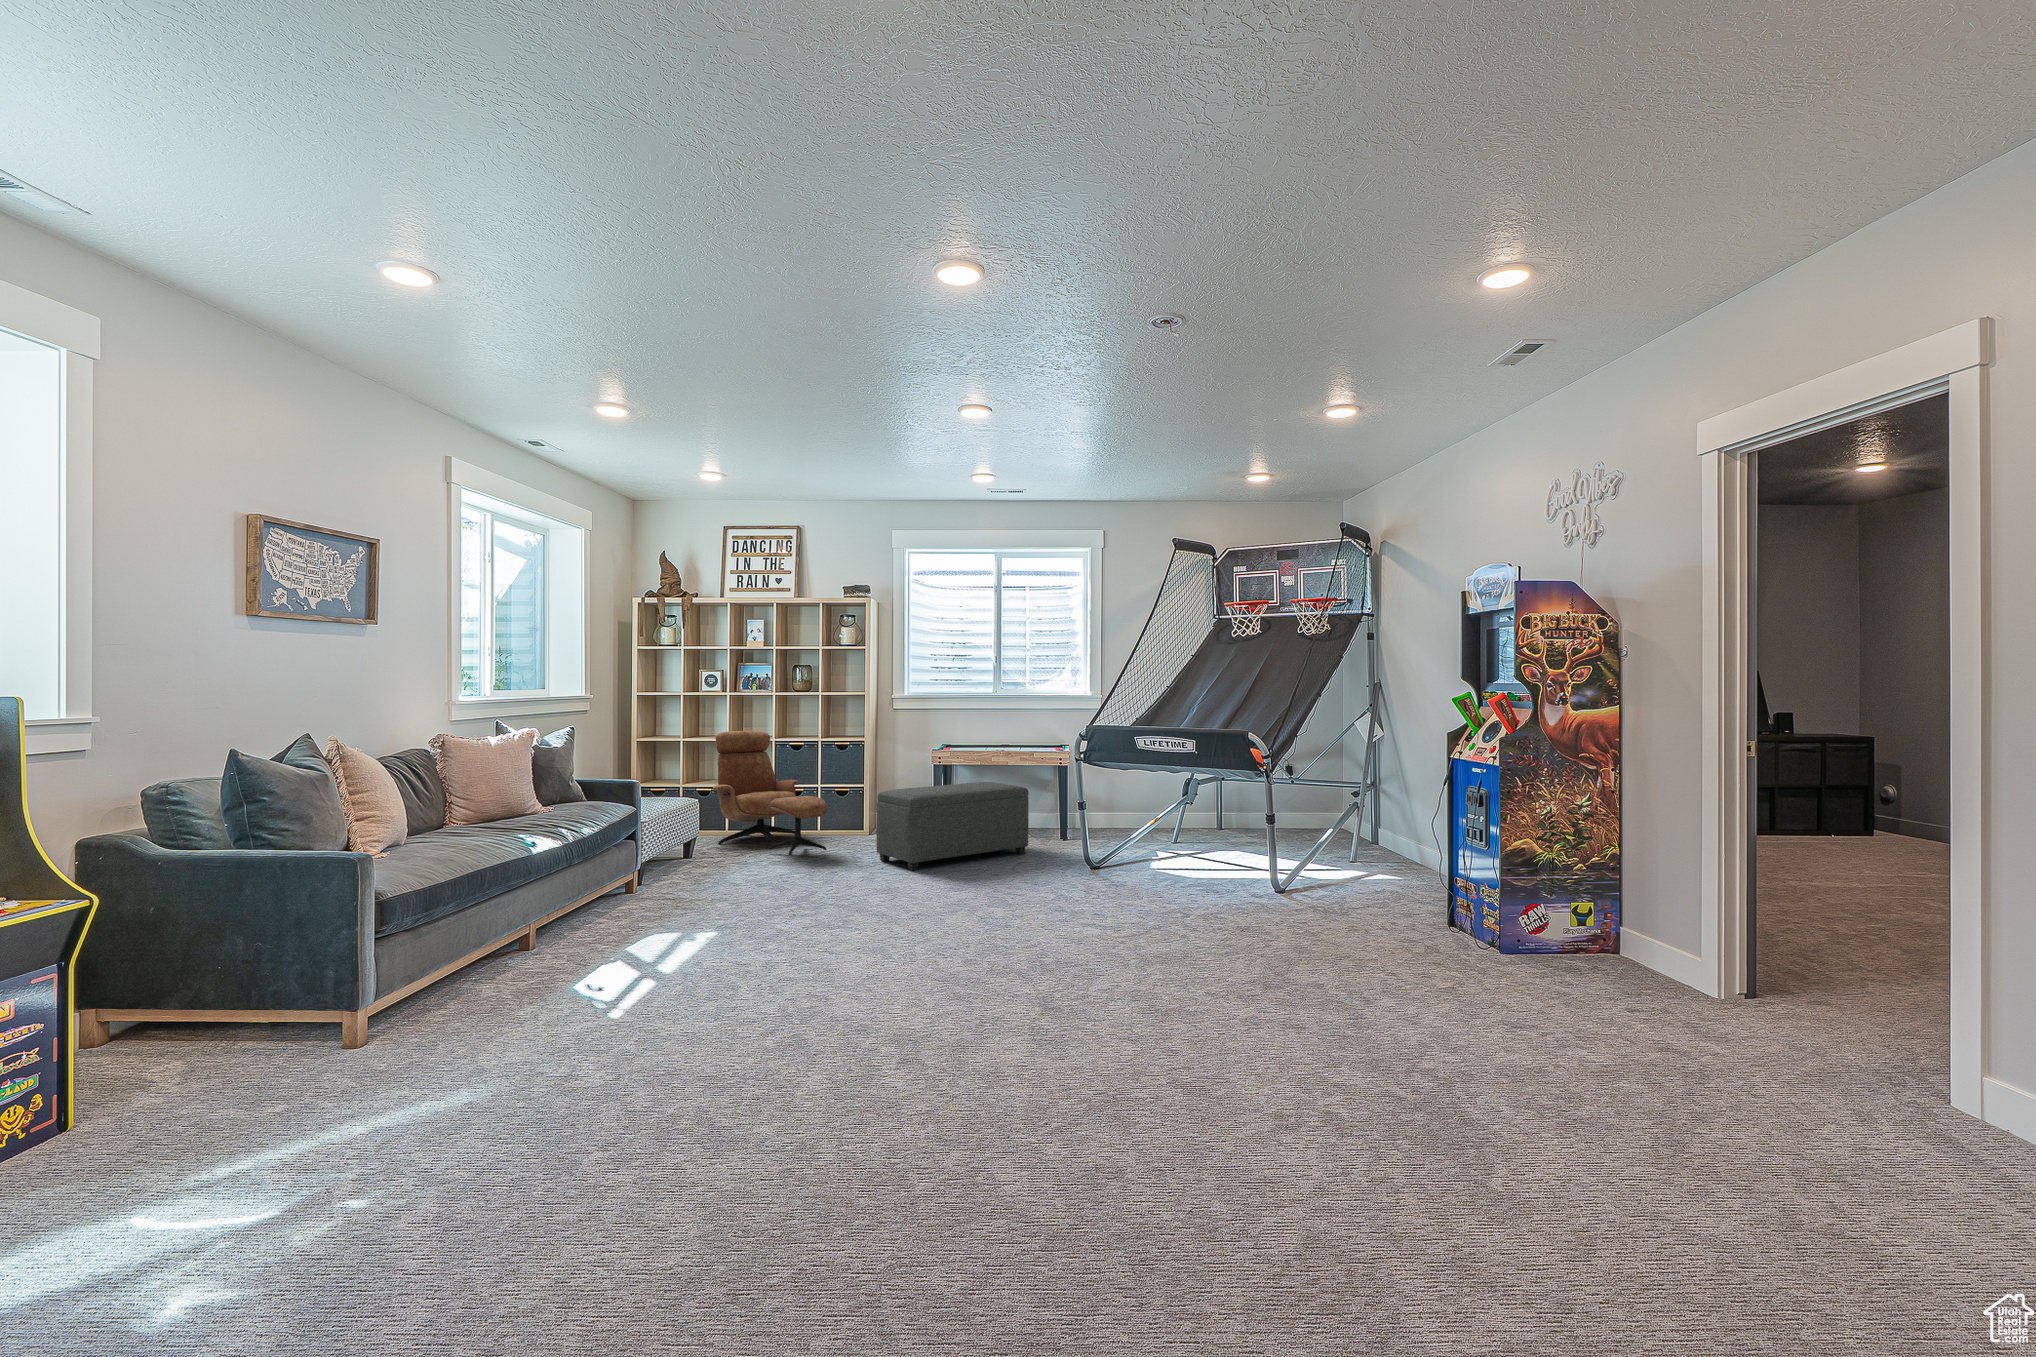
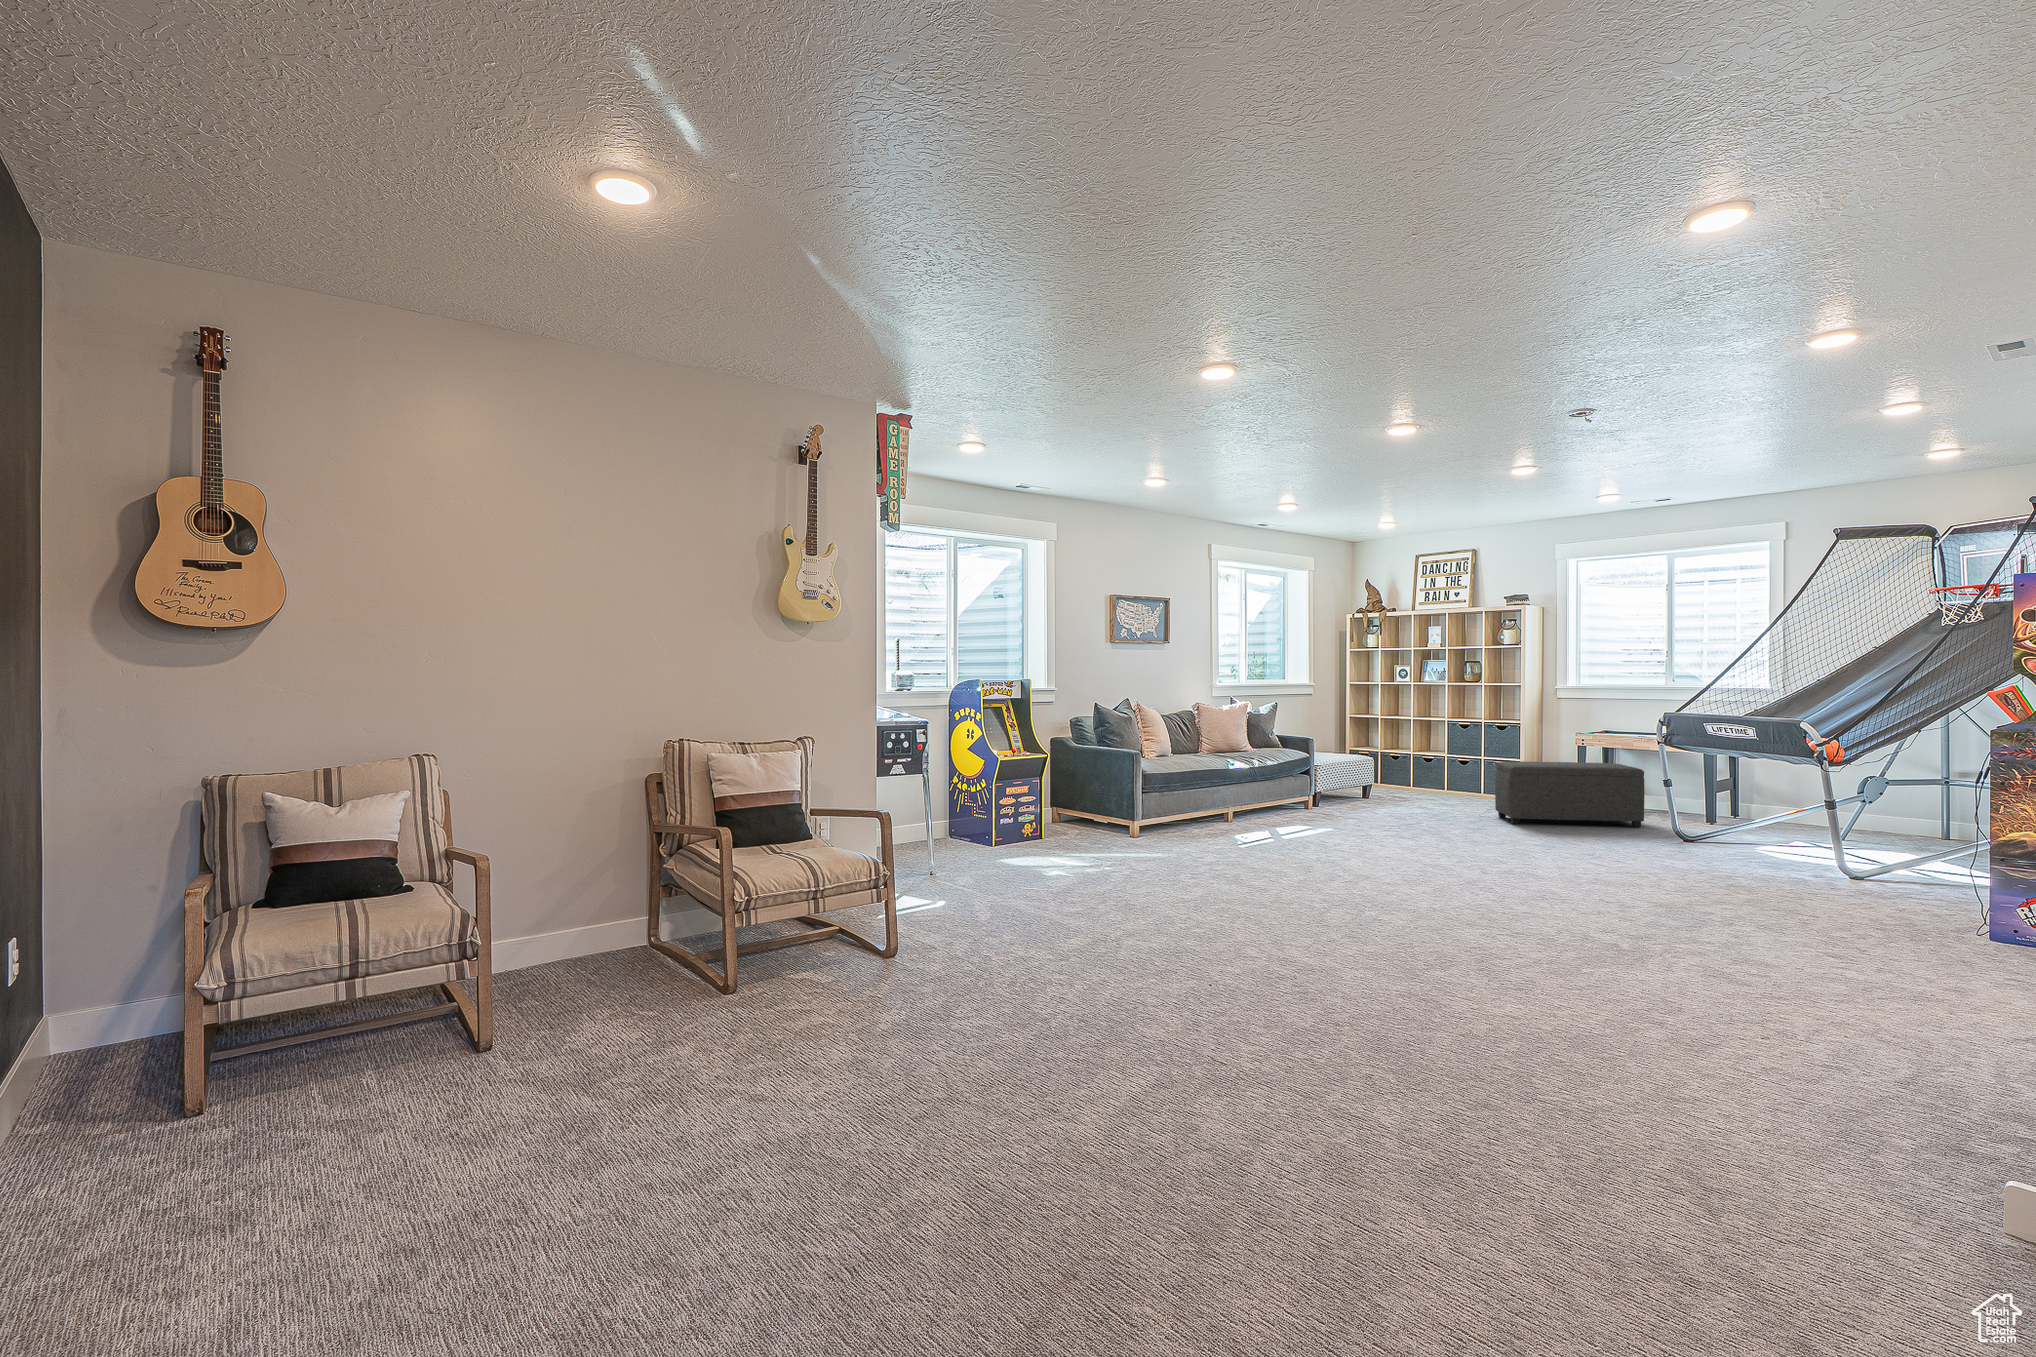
lounge chair: present [713,731,827,855] -> none [1392,714,1463,806]

